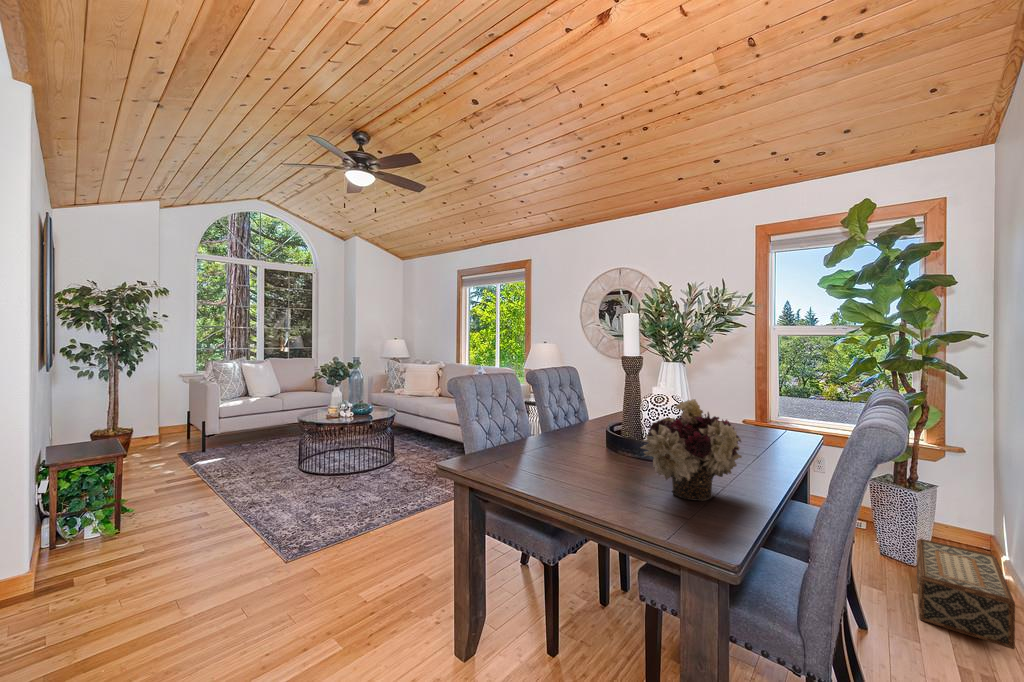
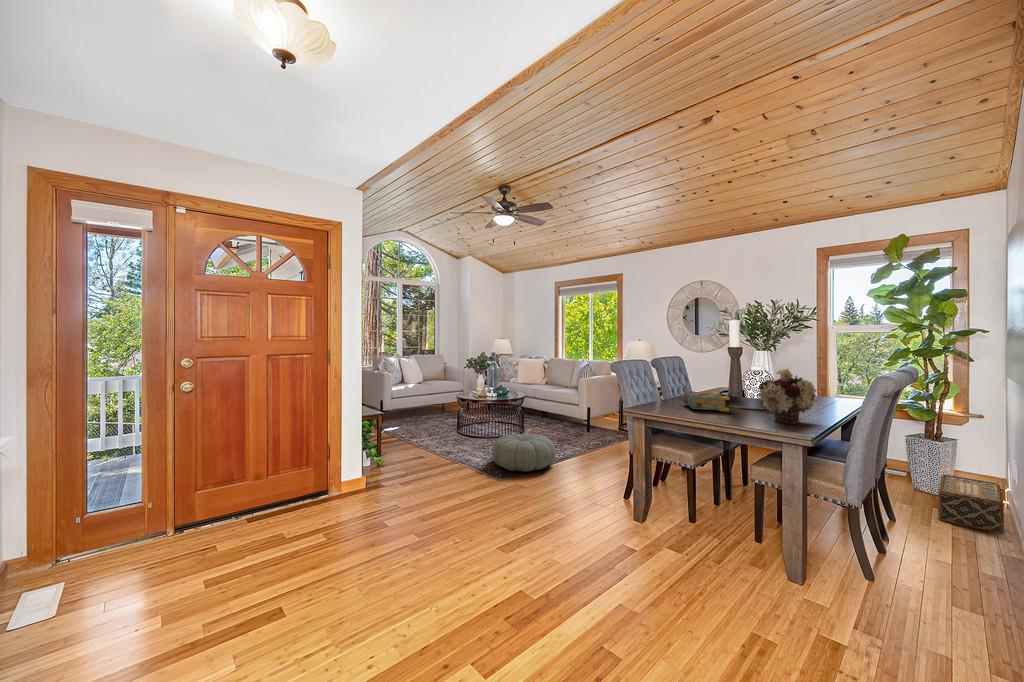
book: none [549,427,613,465] -> present [682,391,730,412]
pouf: none [296,478,397,543] -> present [492,433,555,472]

